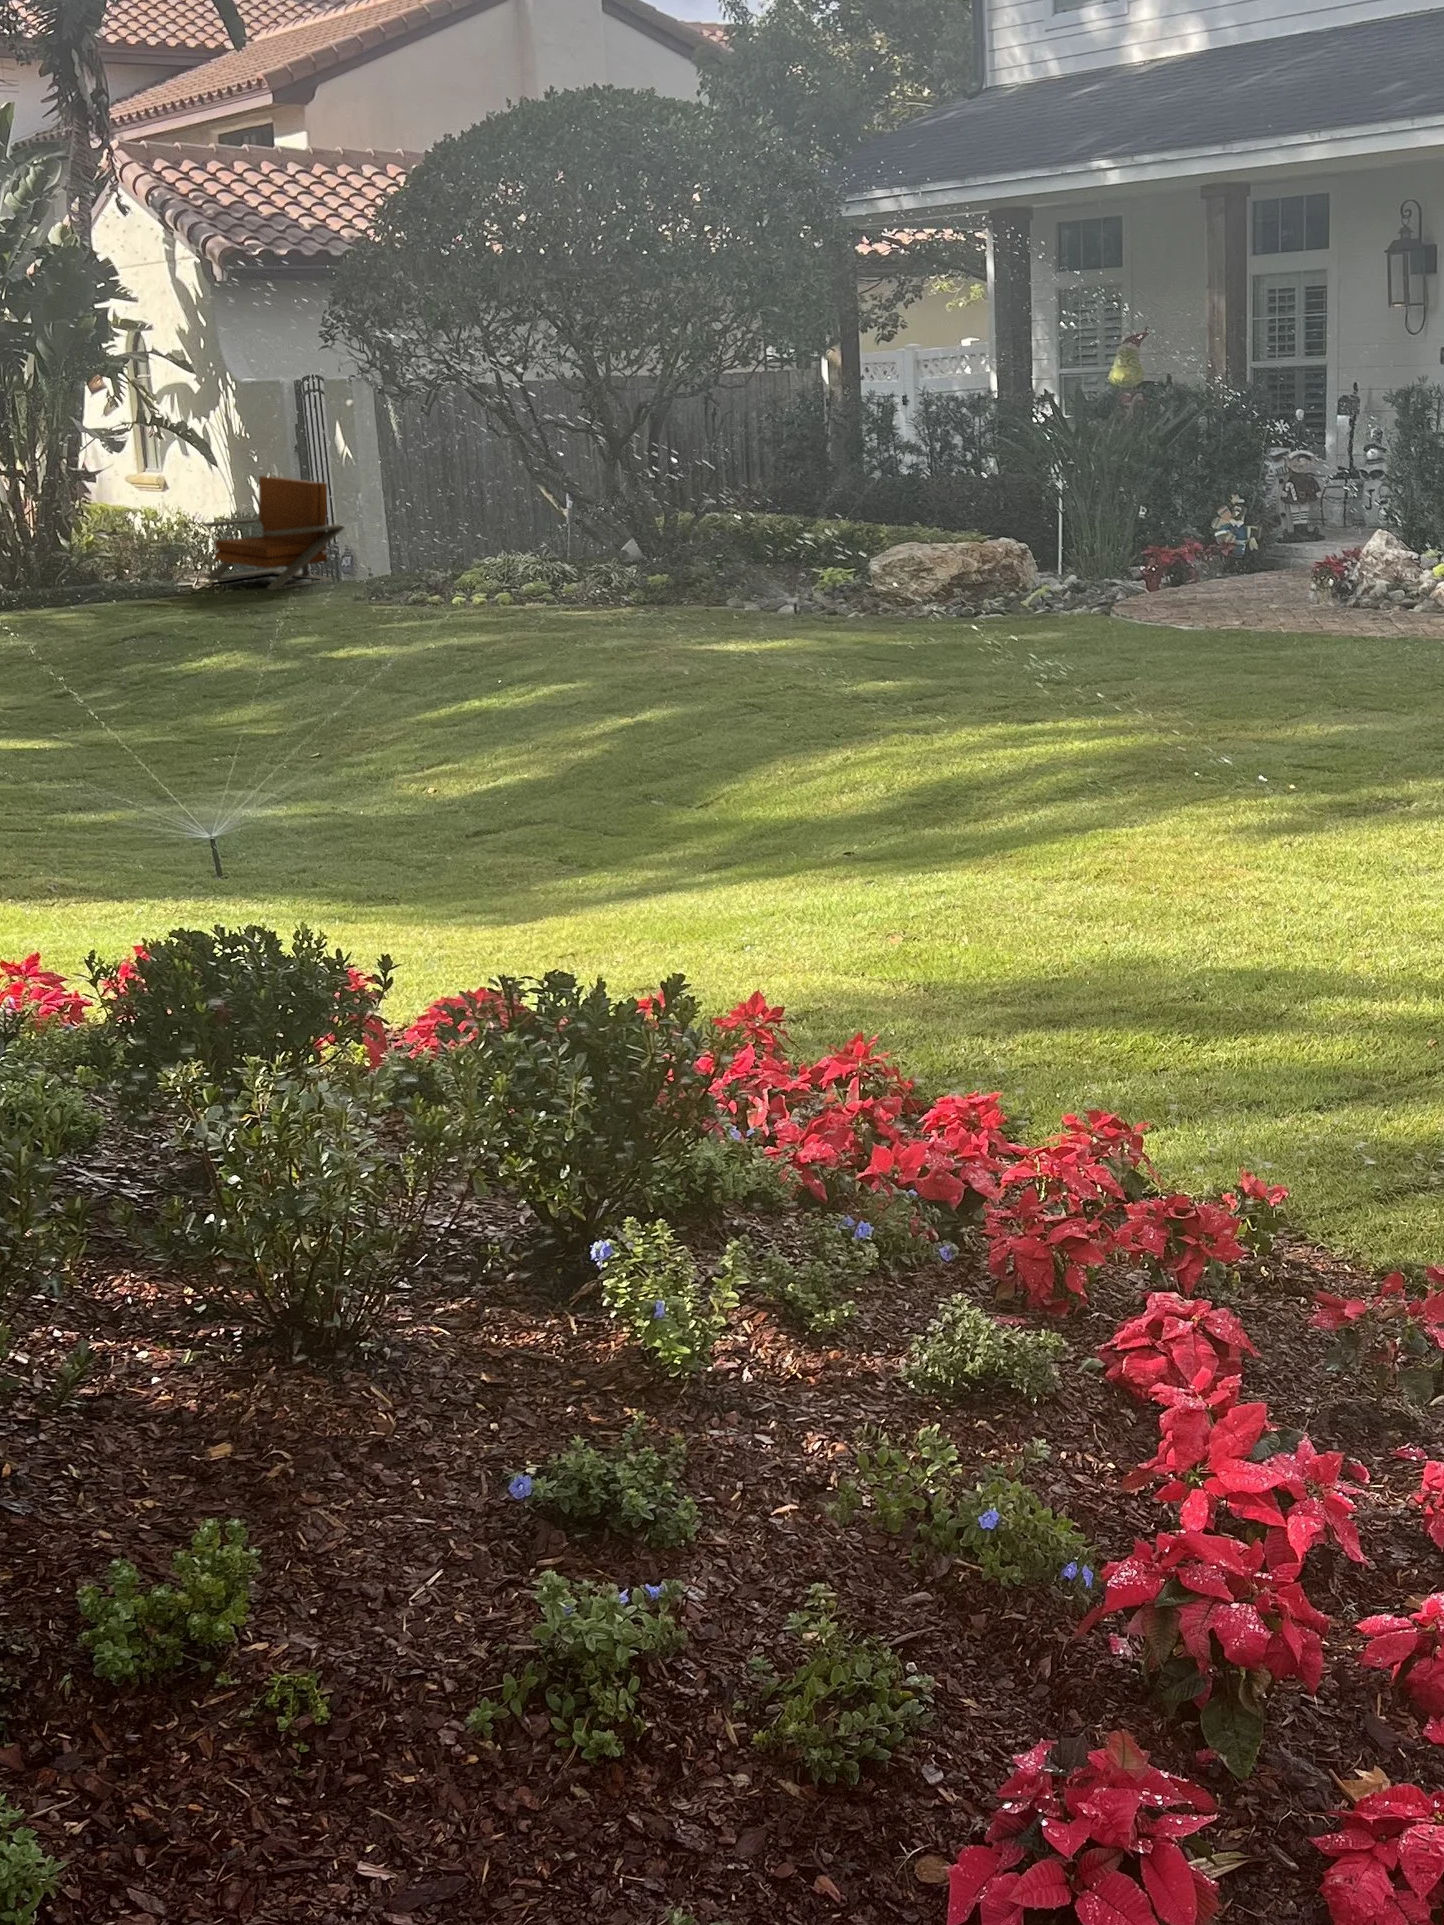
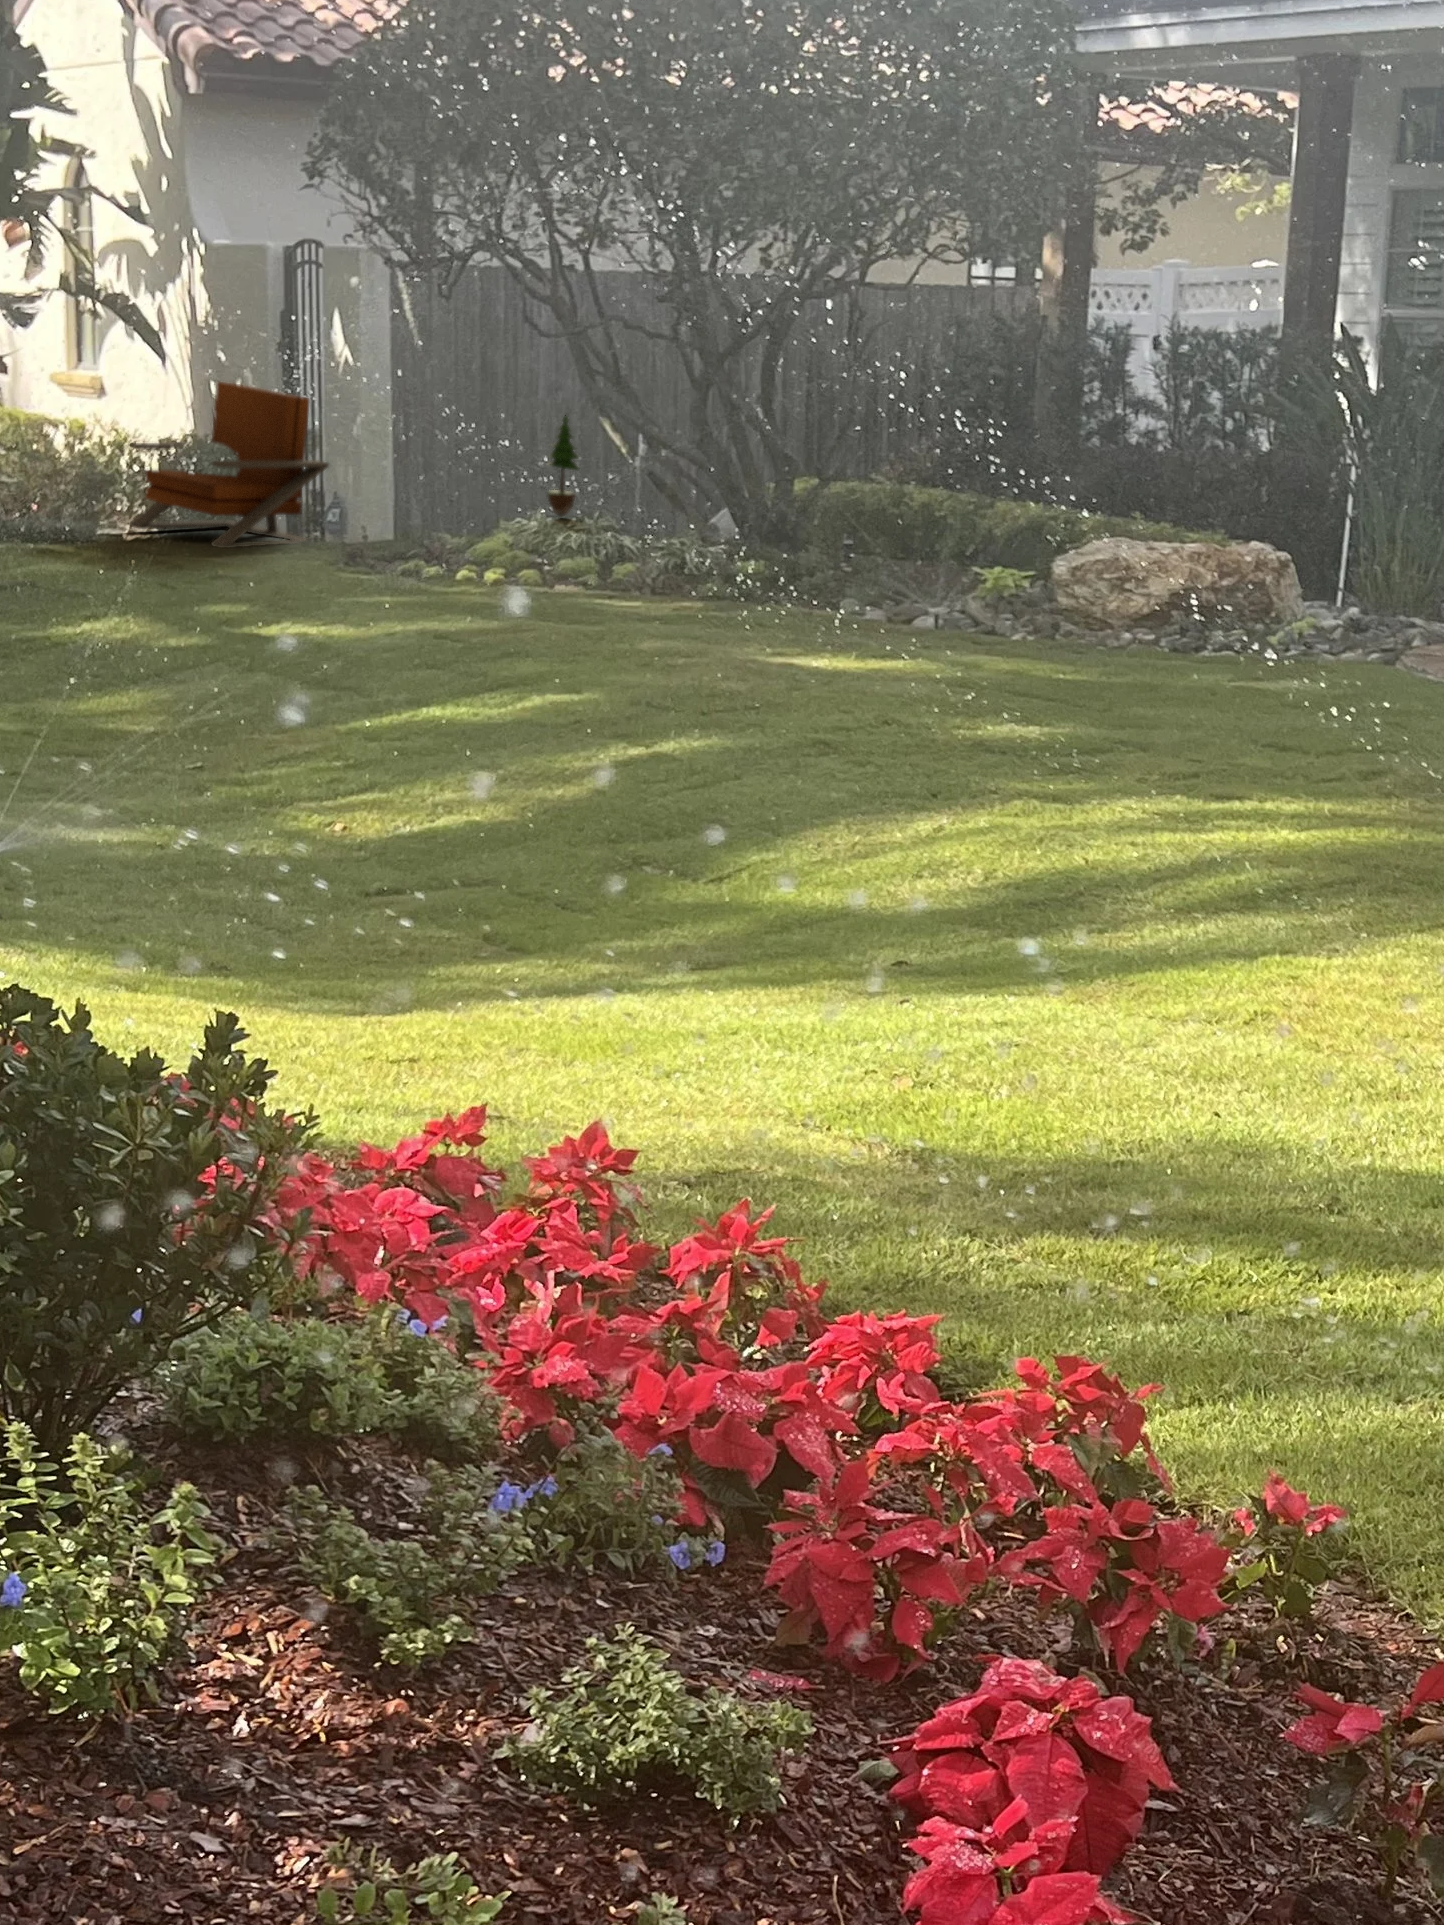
potted tree: none [497,479,522,550] -> present [548,415,579,517]

